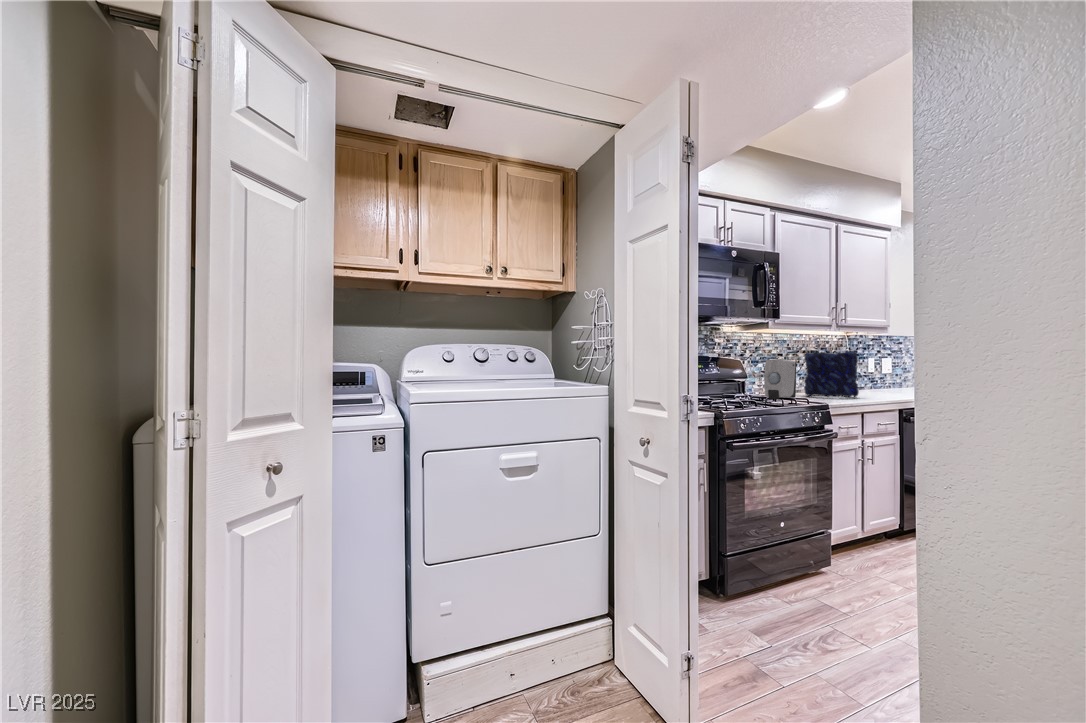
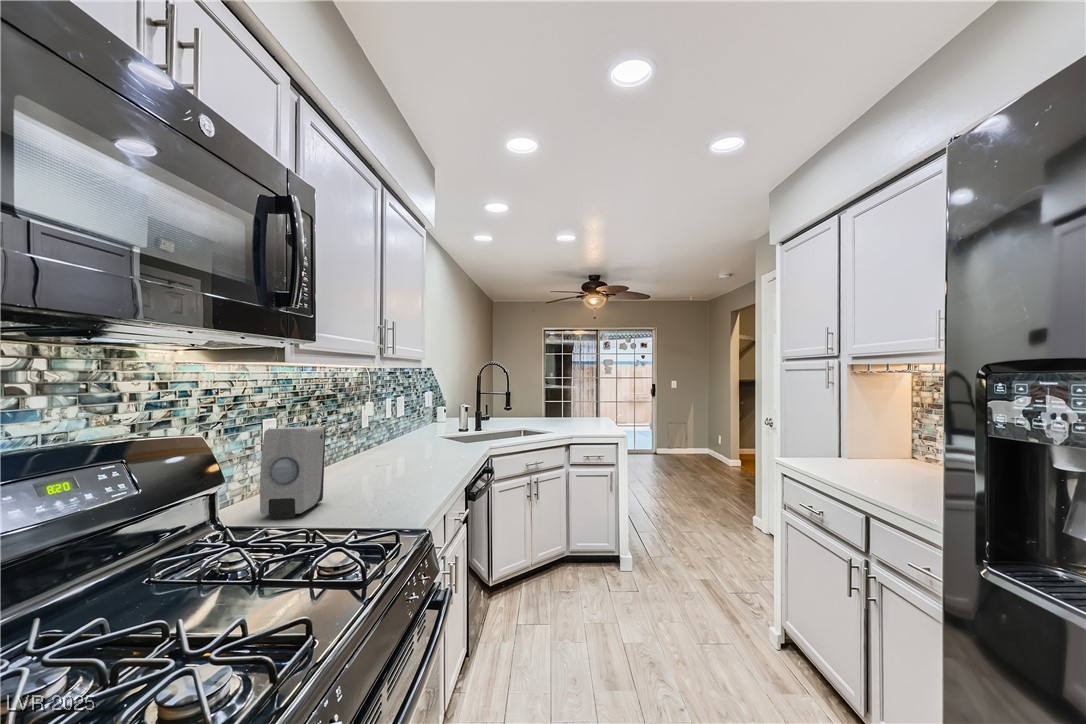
vase: present [805,351,859,397] -> none [328,400,411,486]

